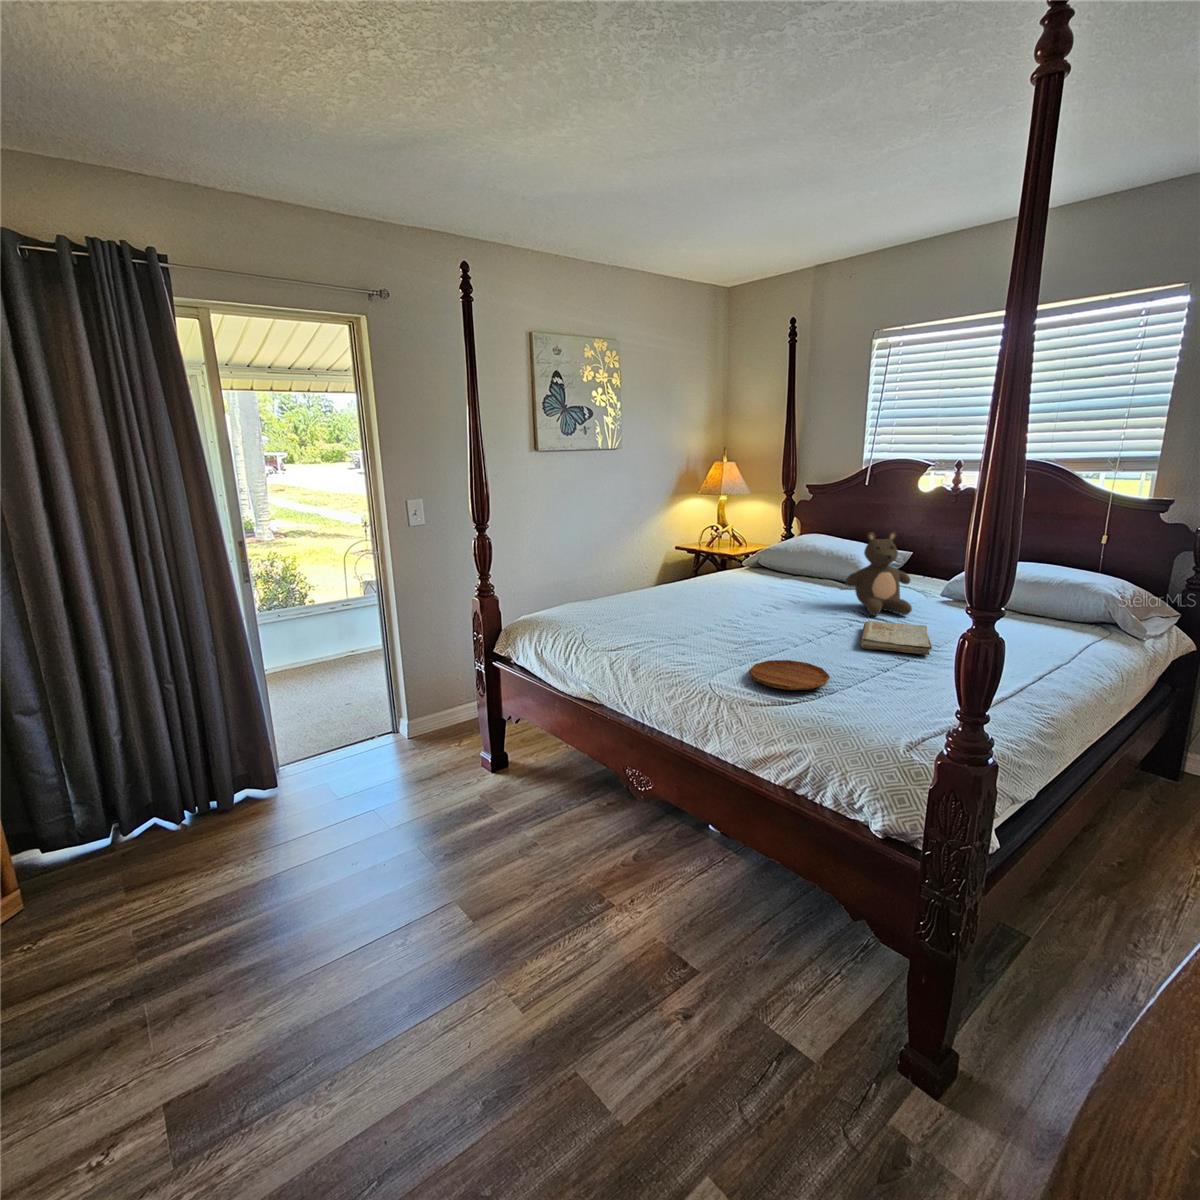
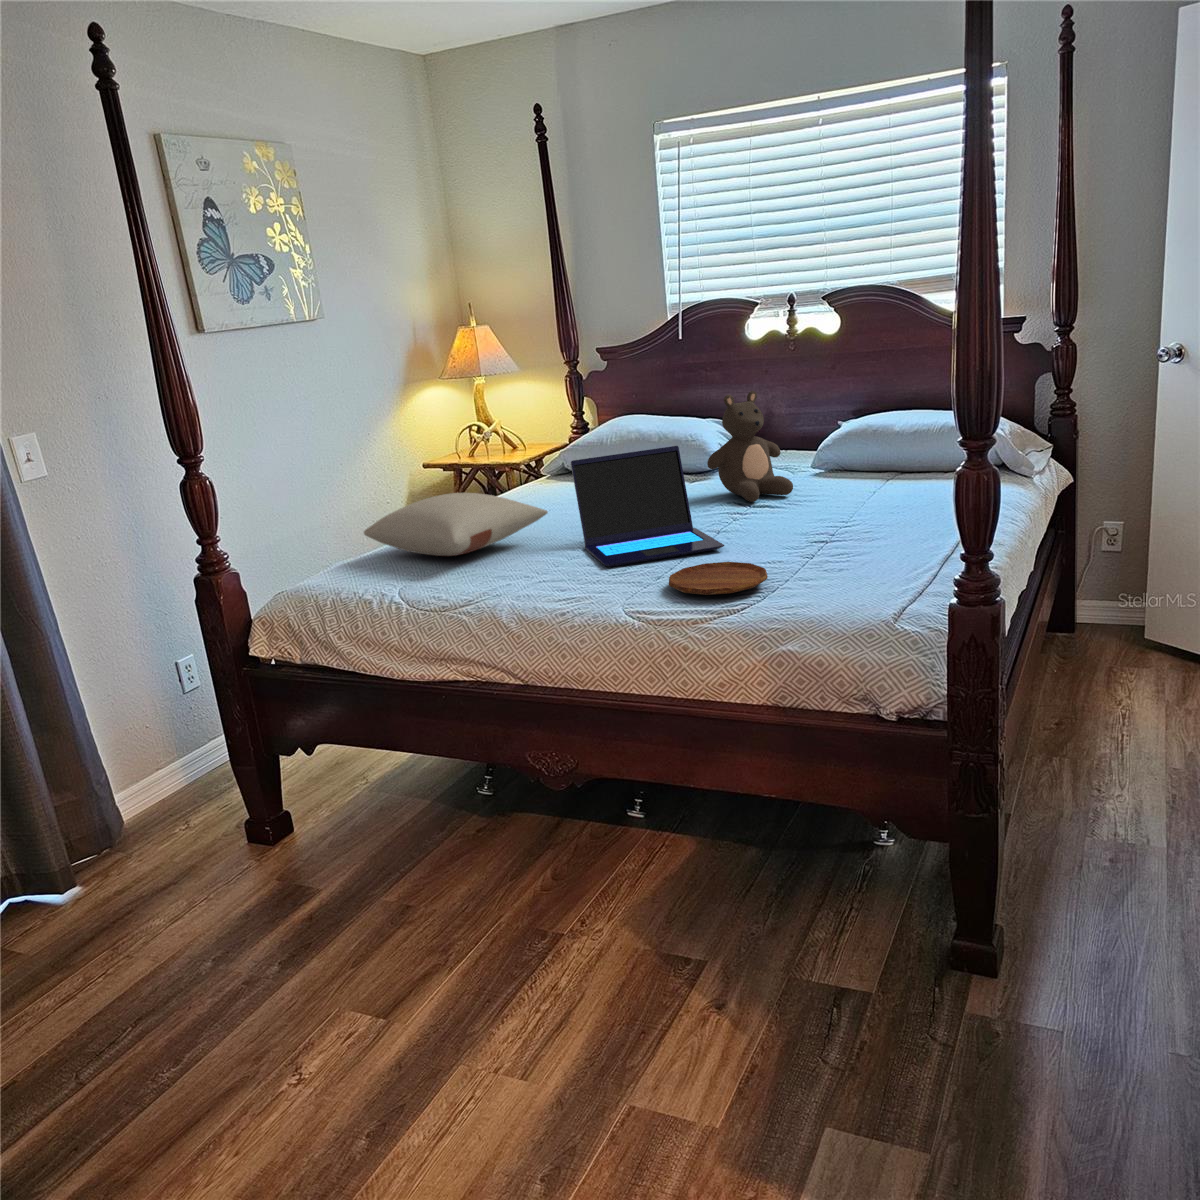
laptop: none [722,564,819,650] -> present [571,446,724,567]
pillow: none [587,573,707,616] -> present [364,493,548,556]
book: present [860,621,932,655] -> none [752,500,848,537]

